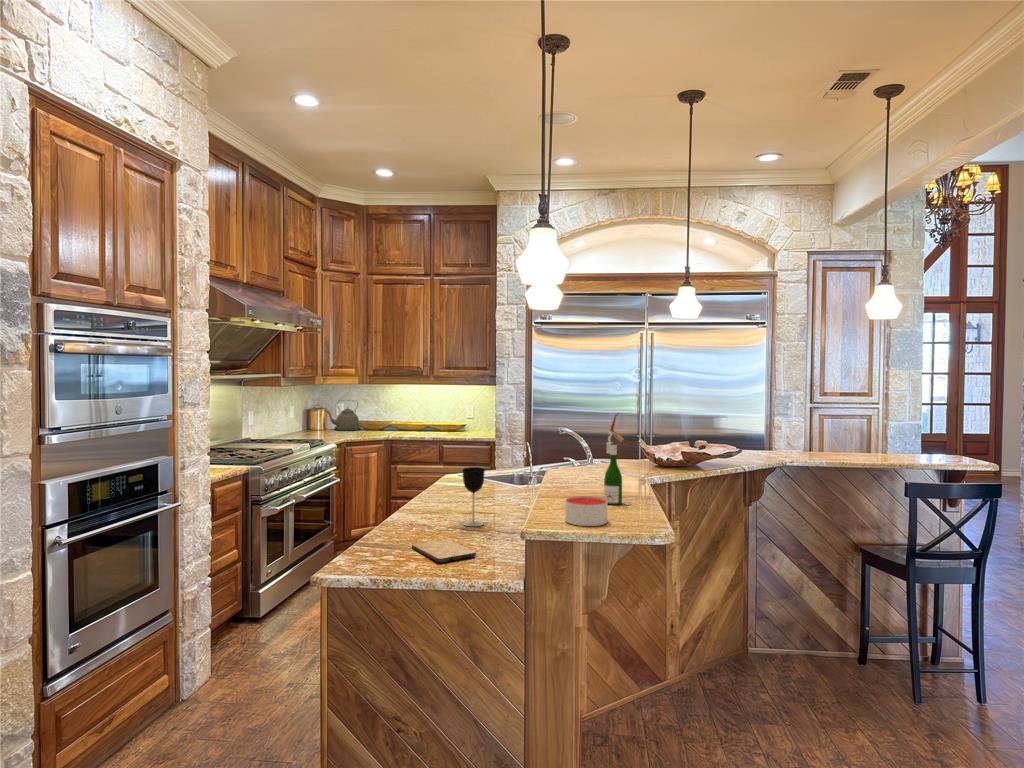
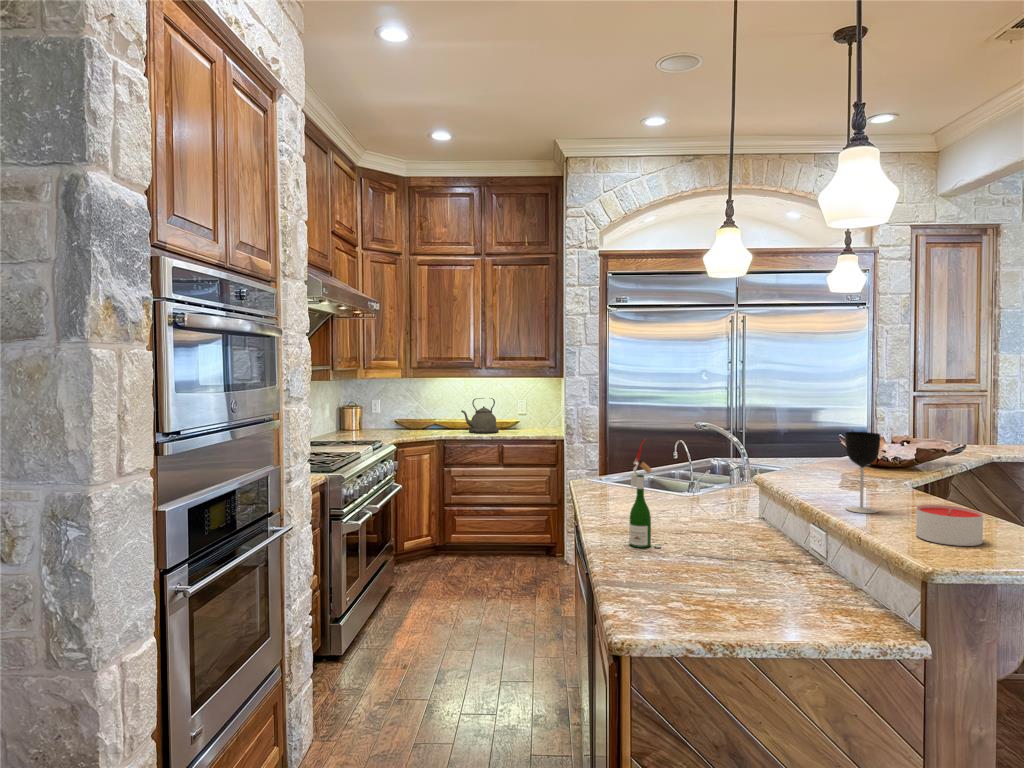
kettle: present [326,408,361,431] -> present [461,398,499,433]
wine bottle: present [604,413,630,505] -> present [629,439,661,548]
wine glass: present [463,467,485,526] -> present [845,432,881,513]
cutting board: present [412,539,476,563] -> none [680,565,779,601]

